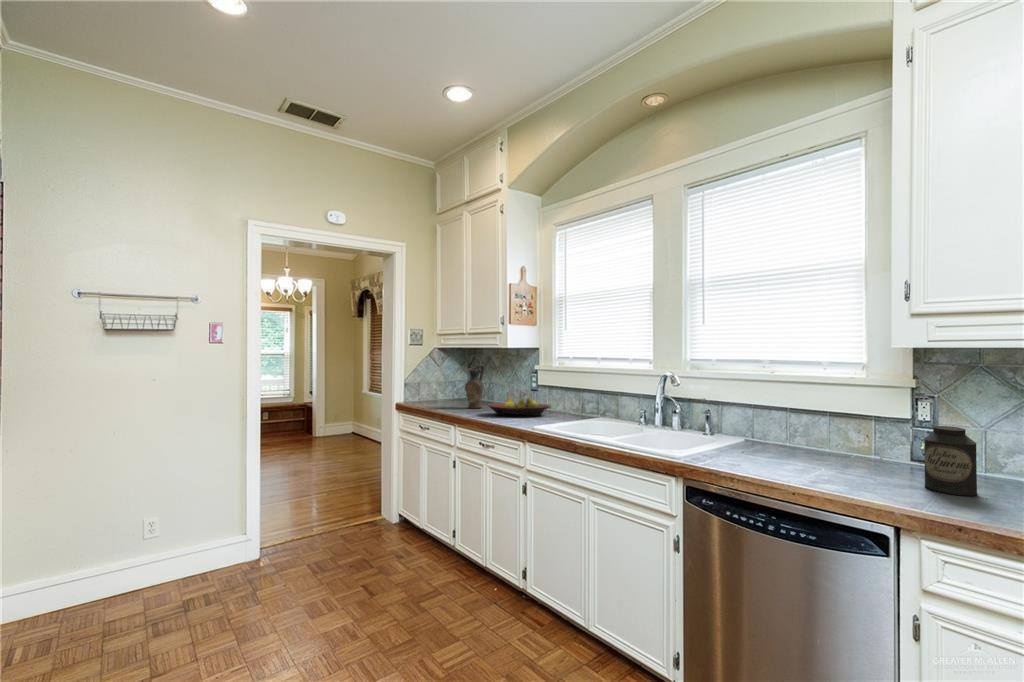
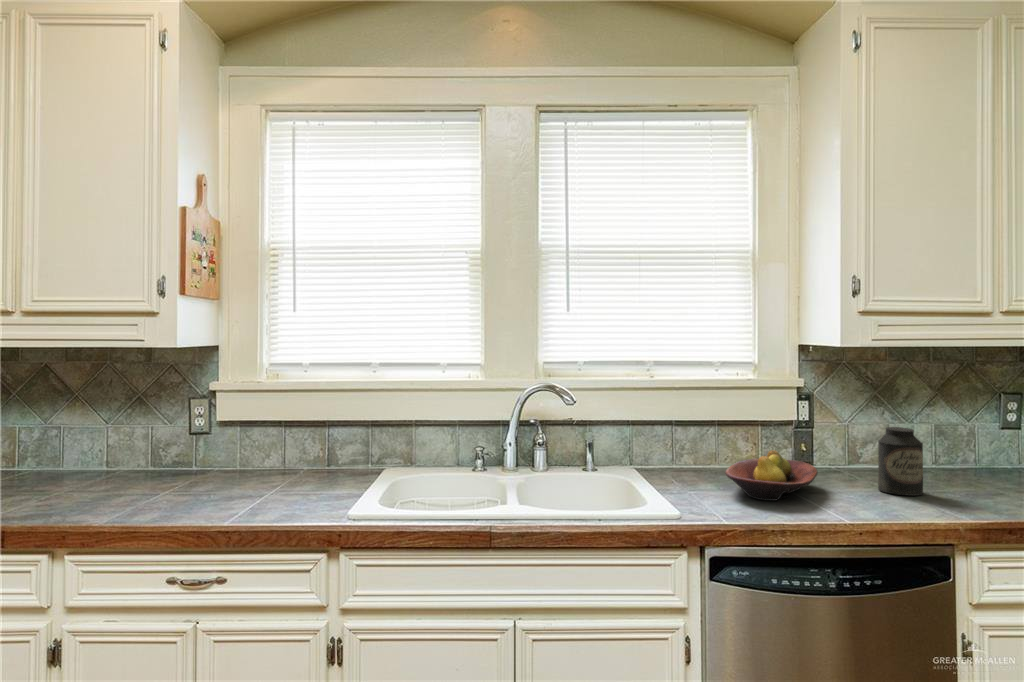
ceramic pitcher: present [465,364,484,408] -> none [34,386,87,497]
fruit bowl: present [488,397,551,416] -> present [725,450,818,501]

